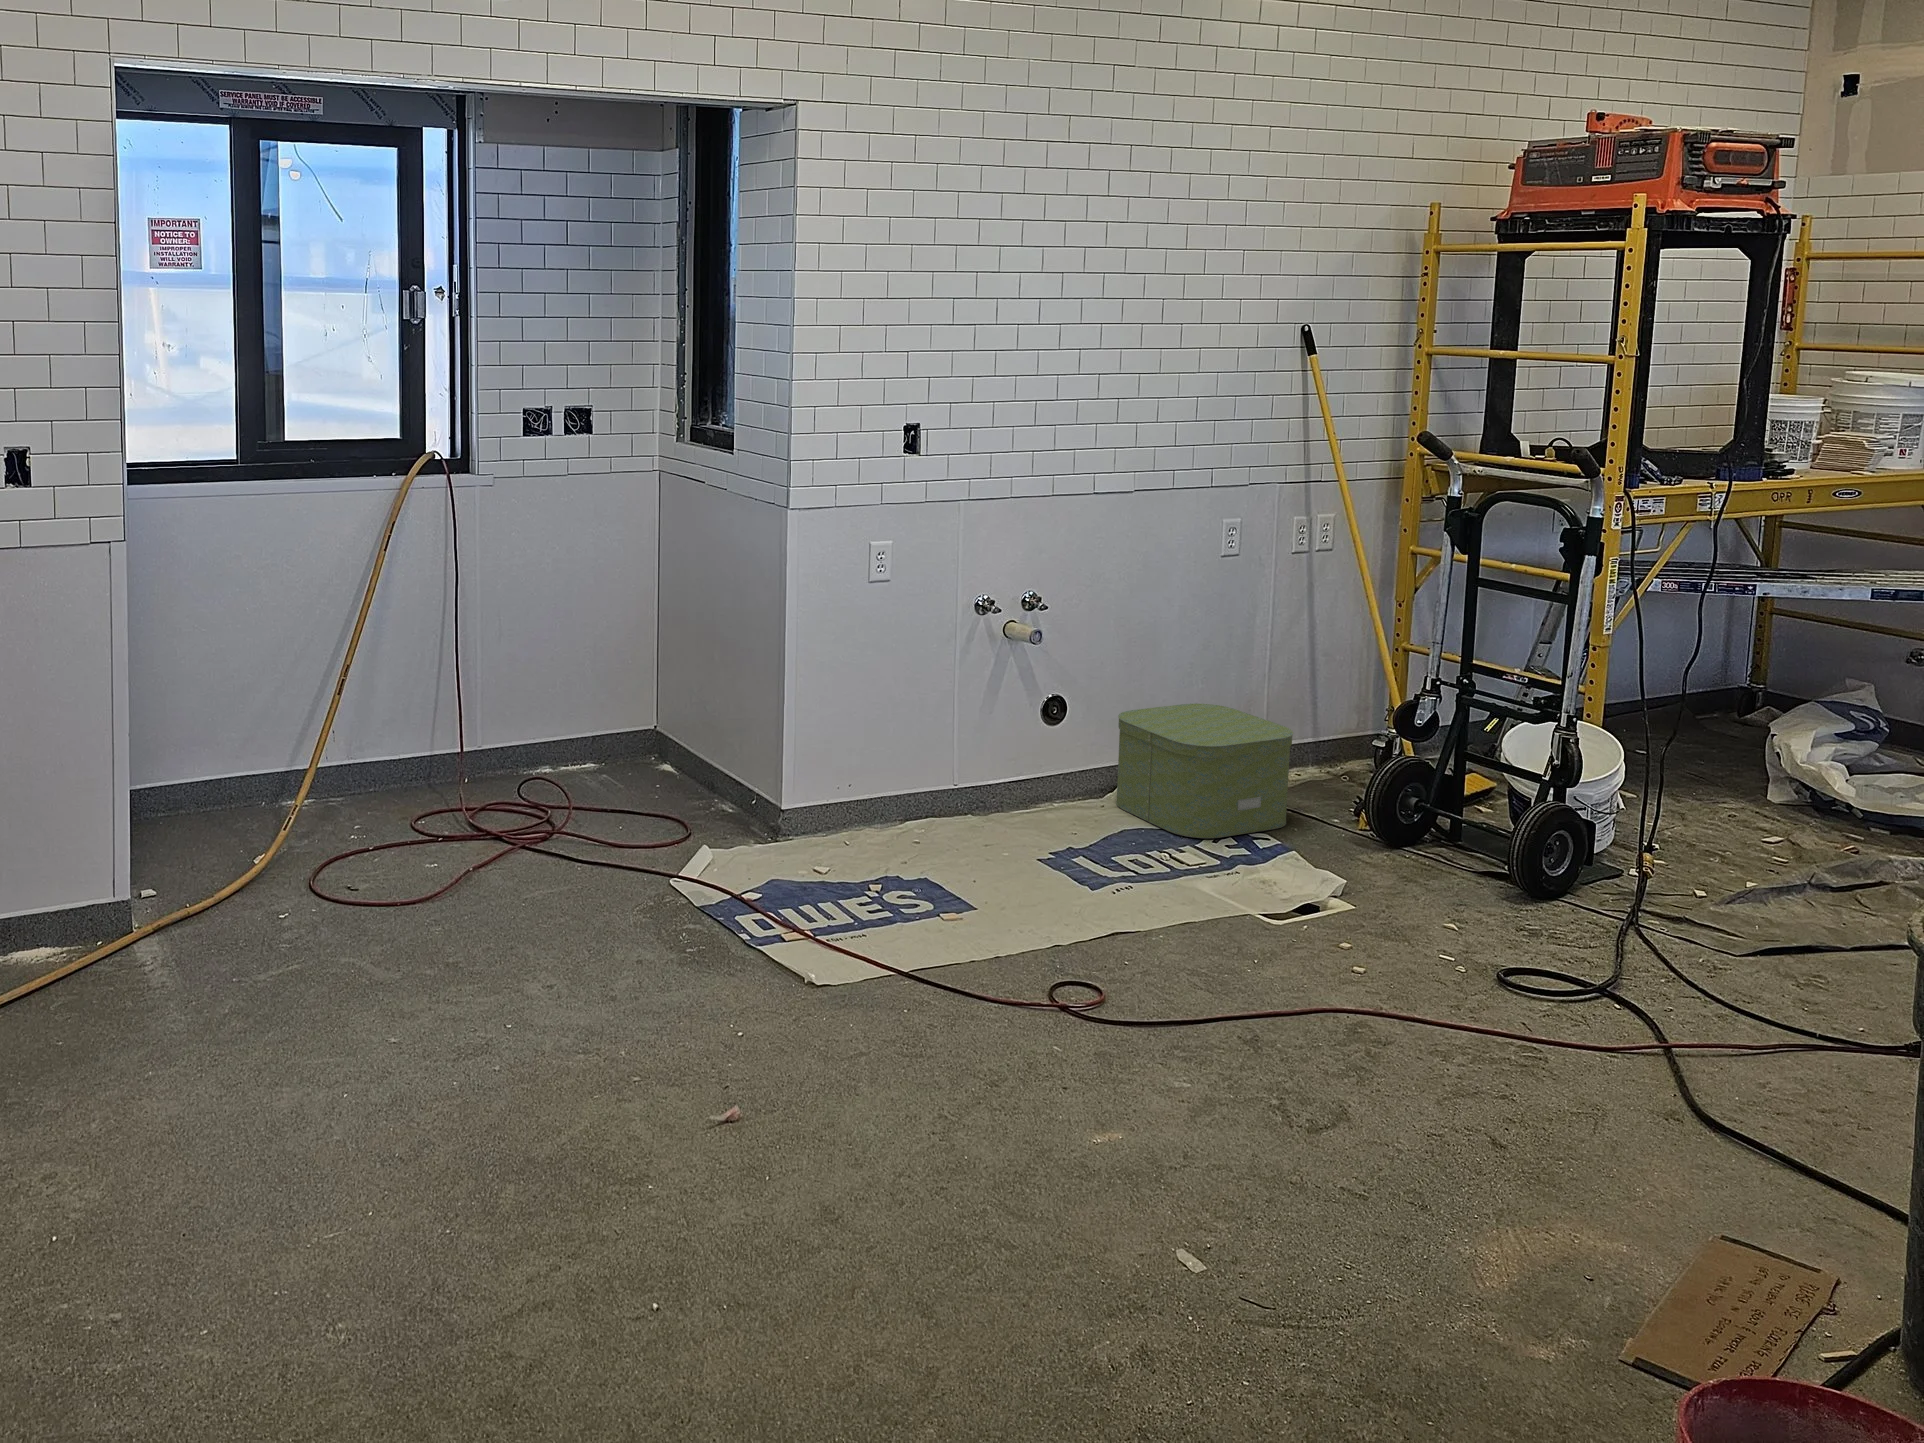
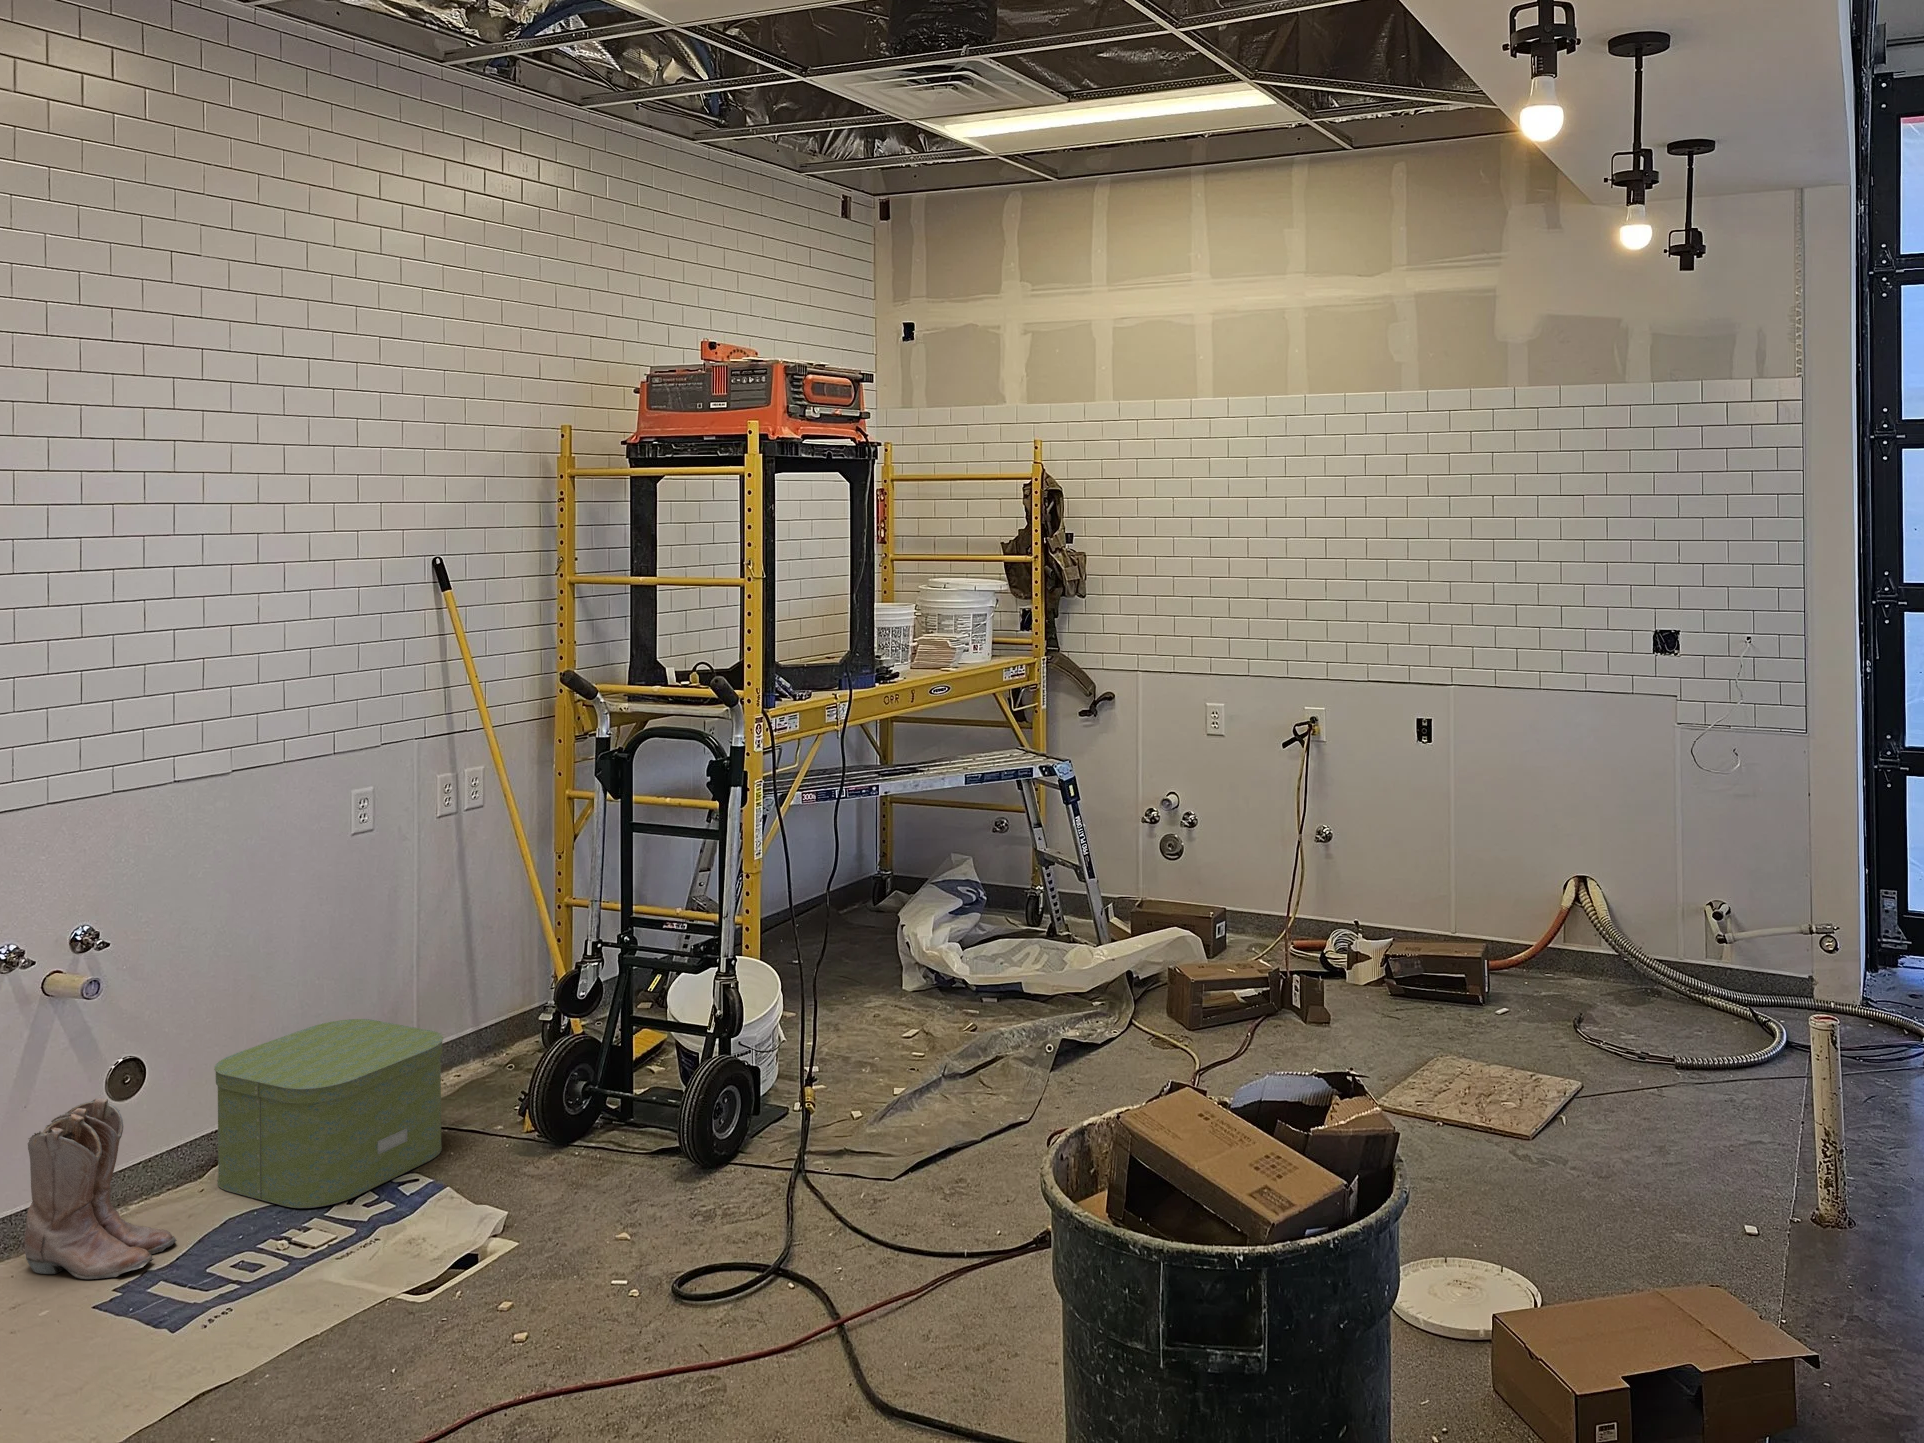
boots: none [997,716,1092,843] -> present [25,1098,177,1279]

